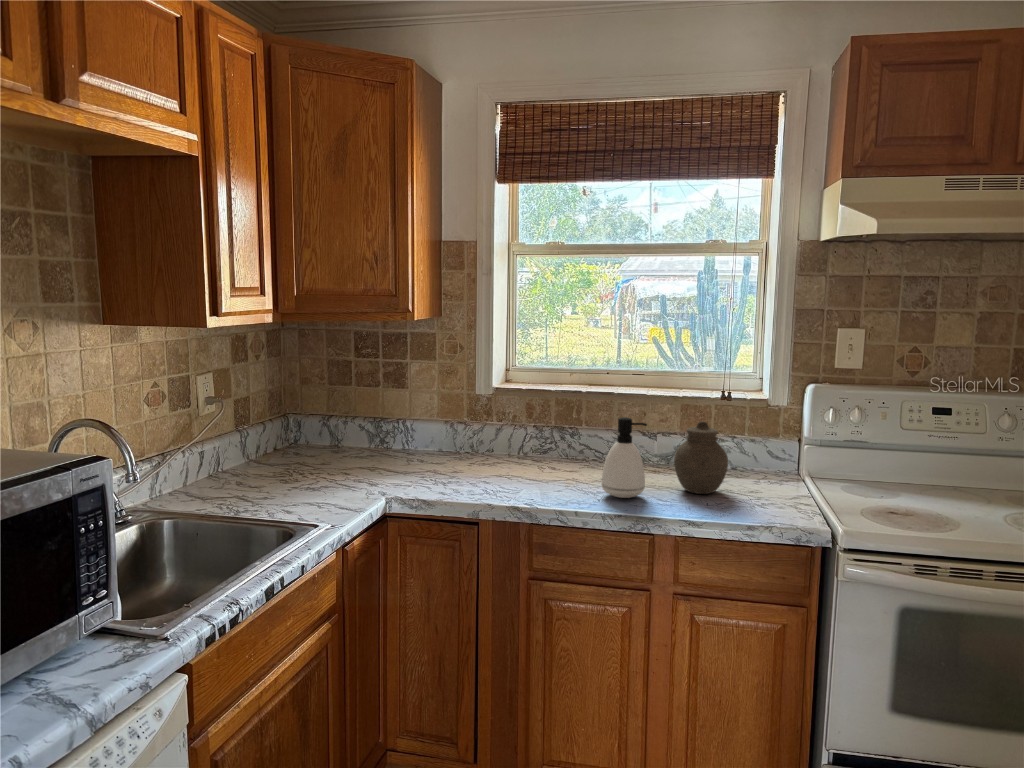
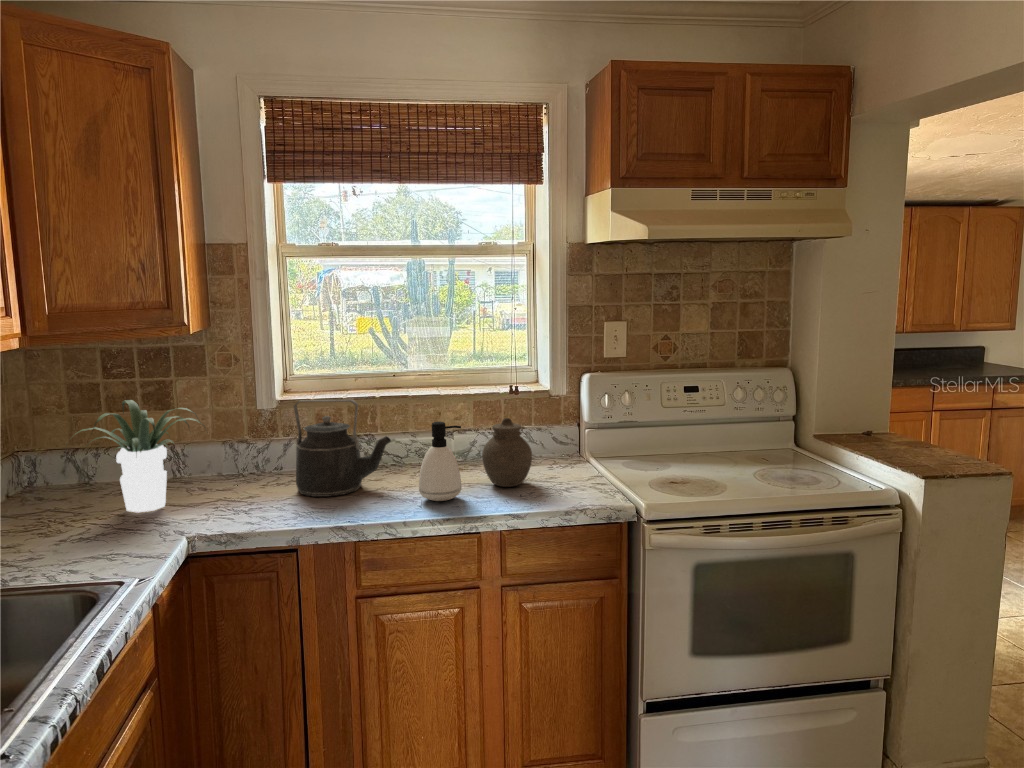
potted plant: none [309,375,422,473] -> present [82,400,200,512]
kettle: none [495,387,584,480] -> present [294,400,391,497]

